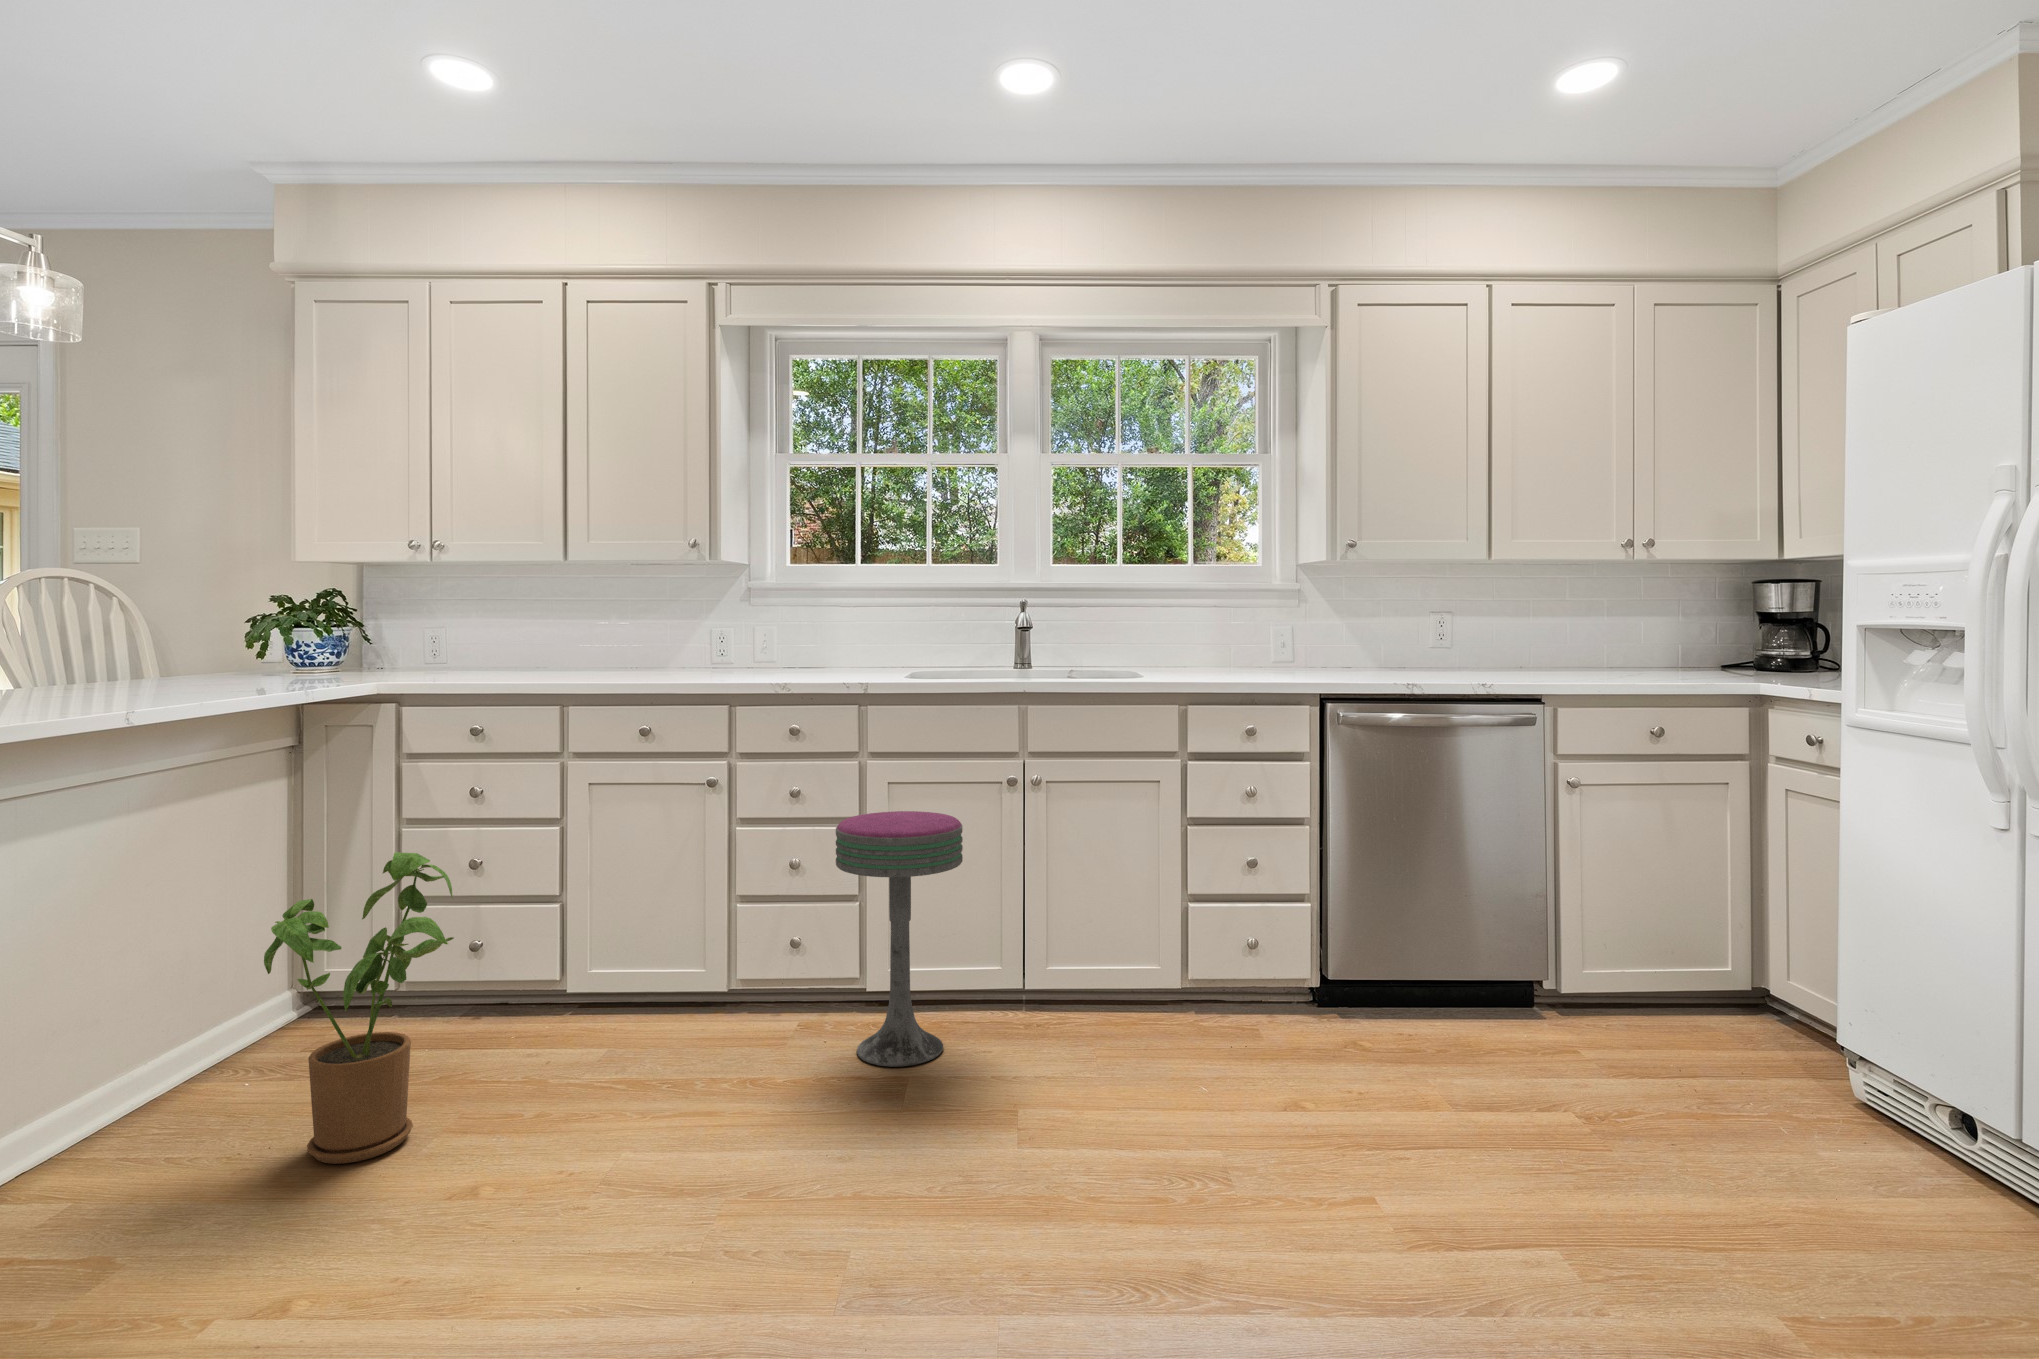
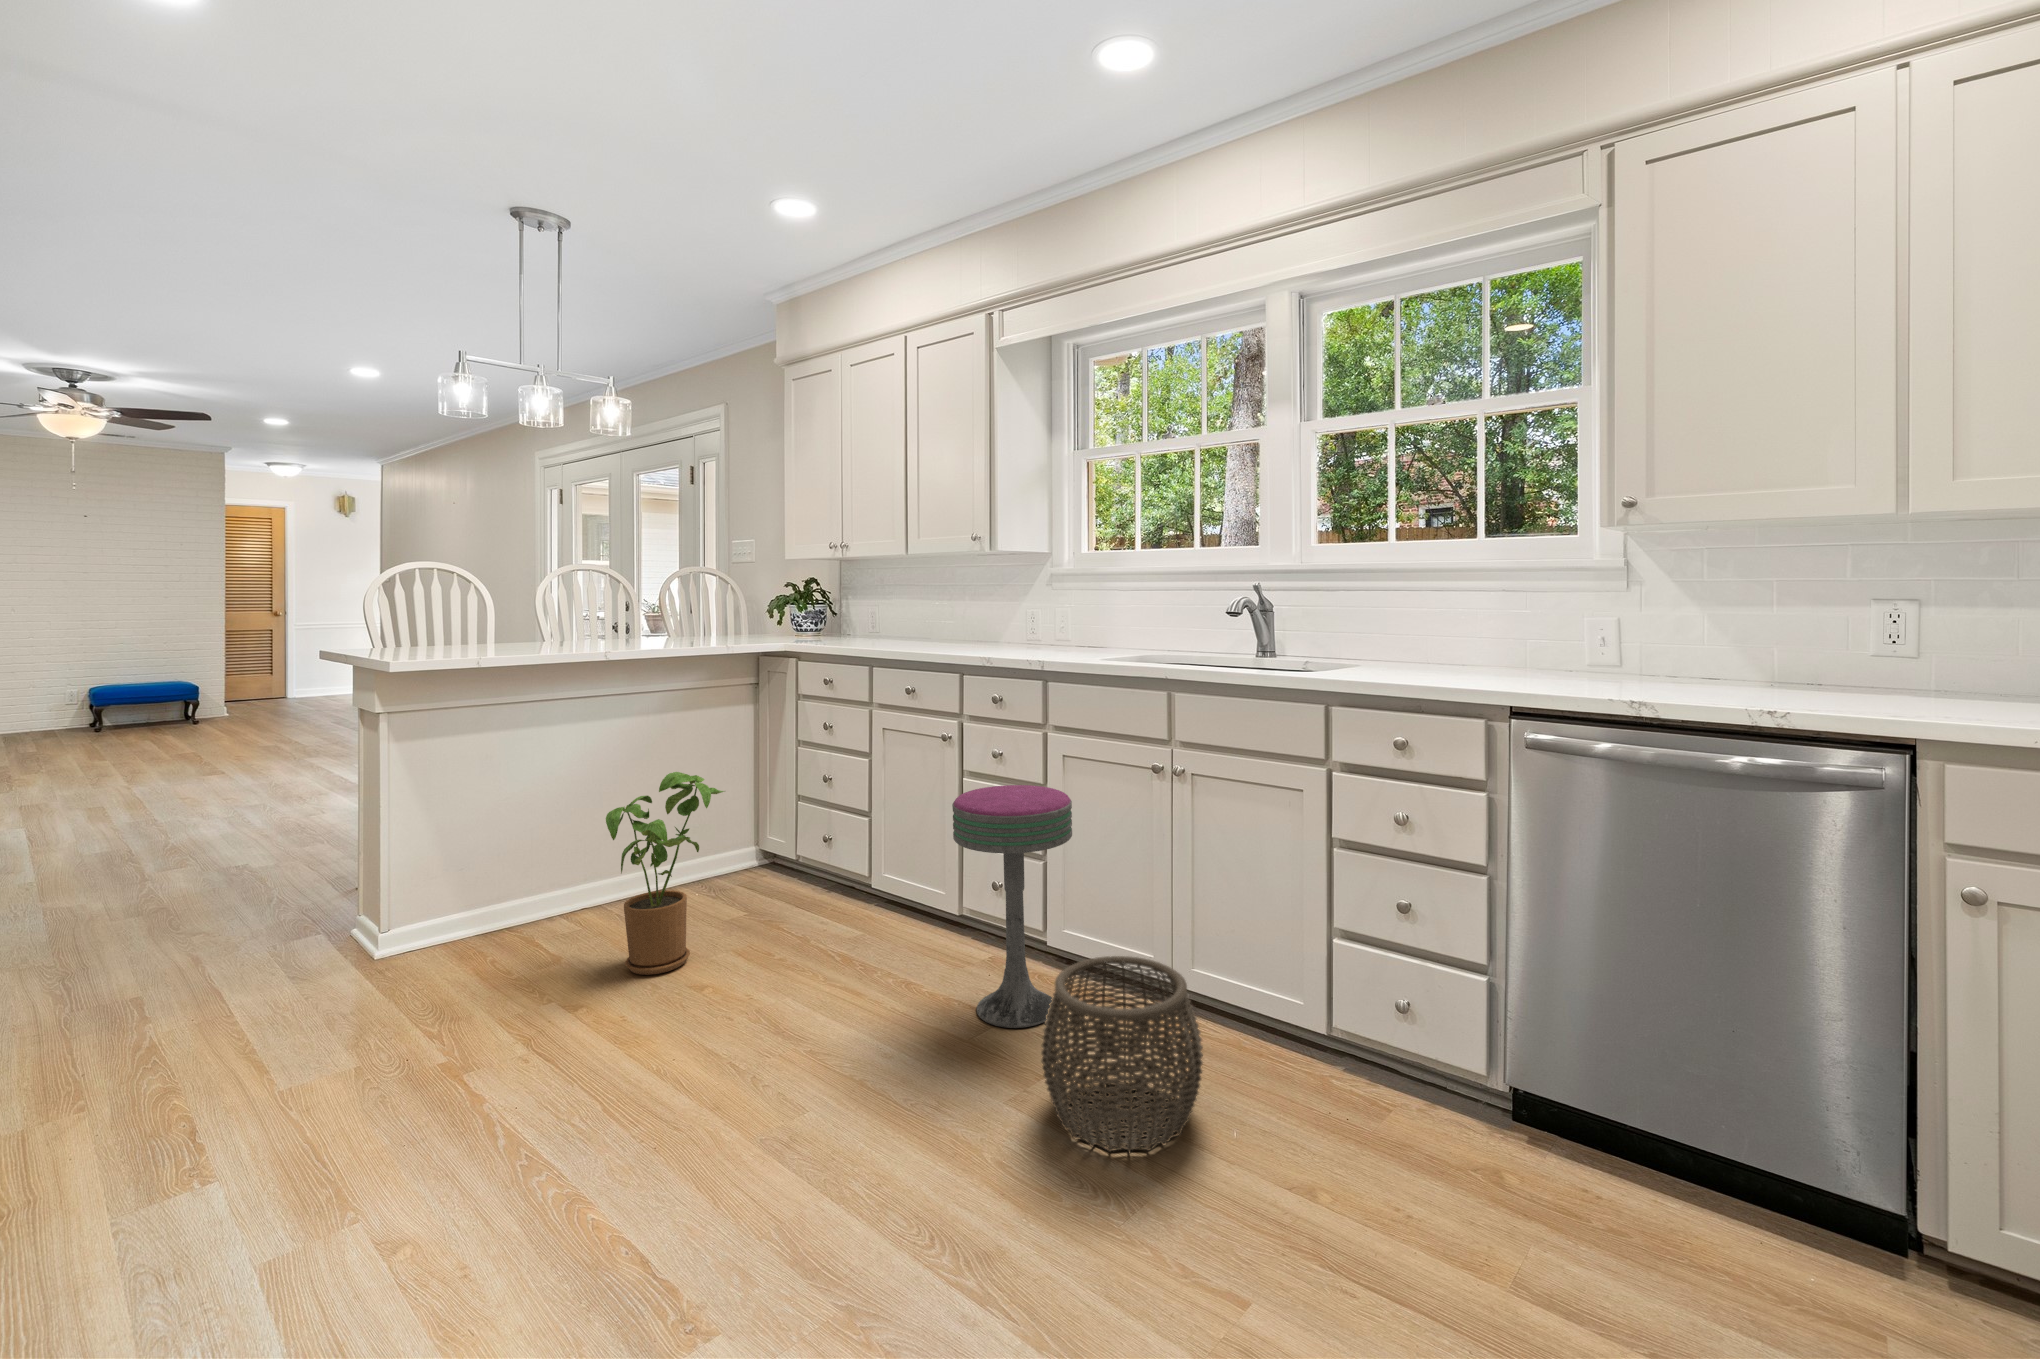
woven basket: none [1033,942,1184,1110] -> present [1041,956,1203,1153]

